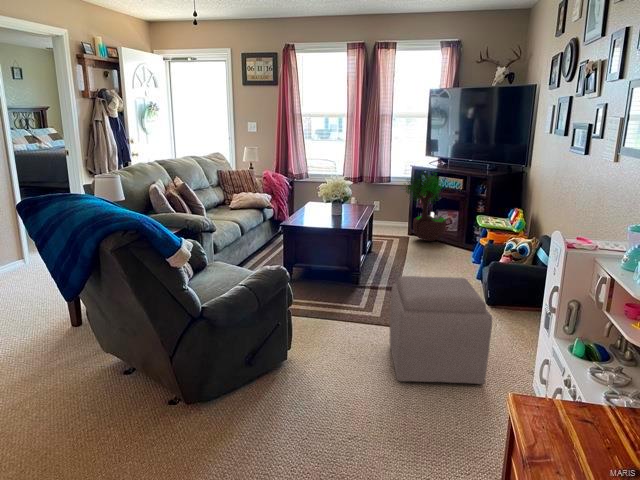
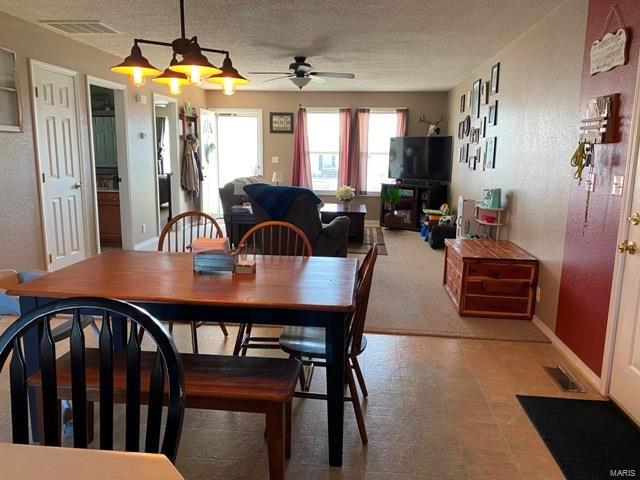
ottoman: present [389,276,492,384] -> none [388,225,435,268]

